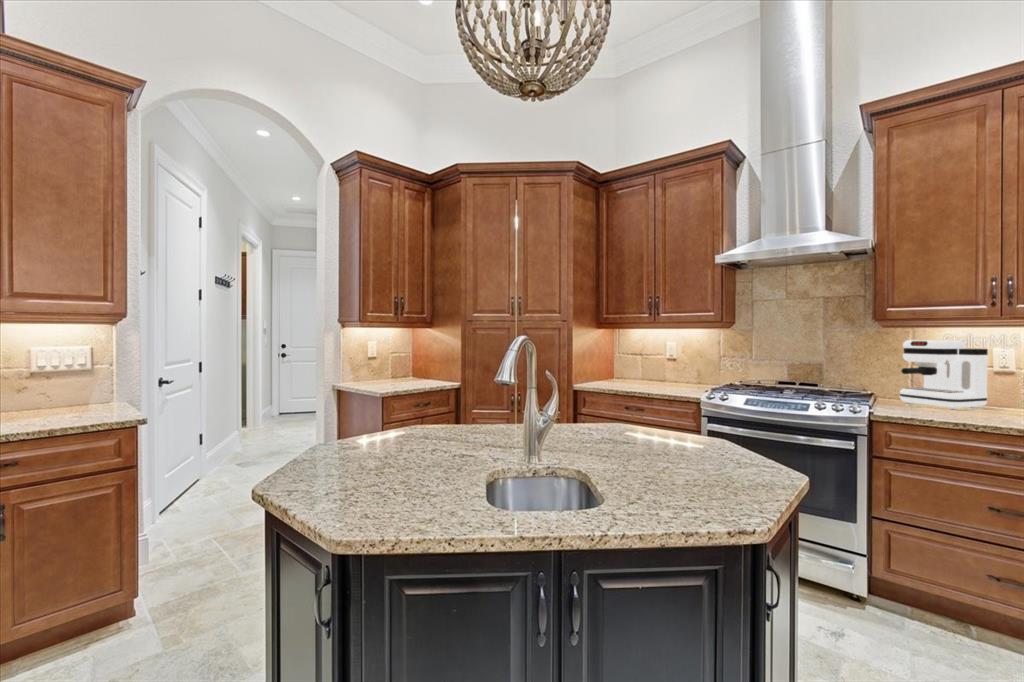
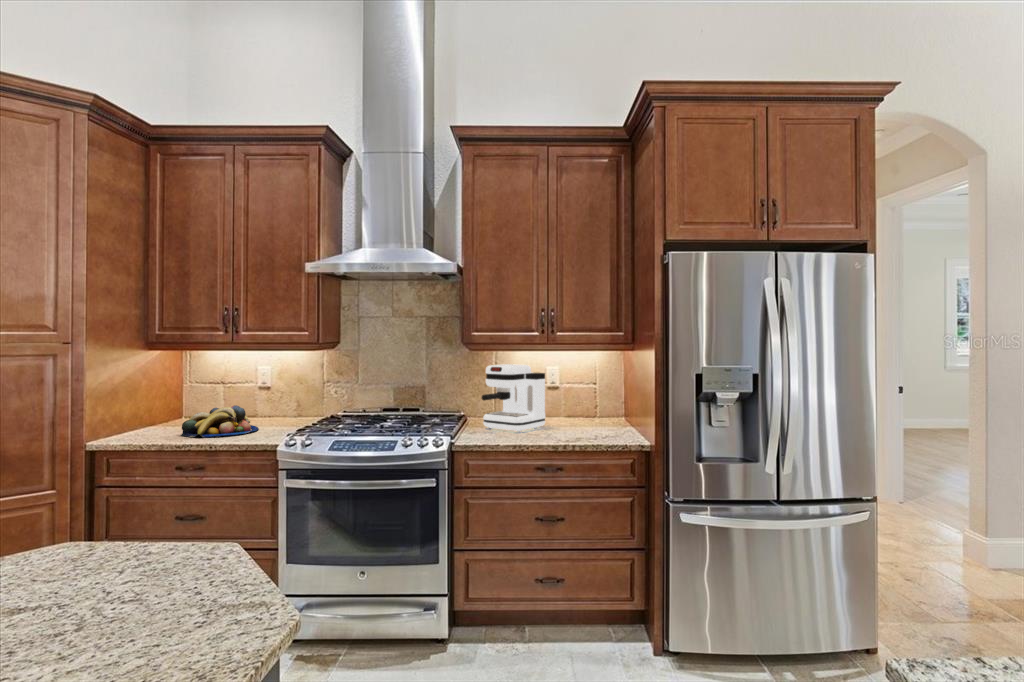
fruit bowl: none [619,369,673,390] -> present [181,405,259,437]

